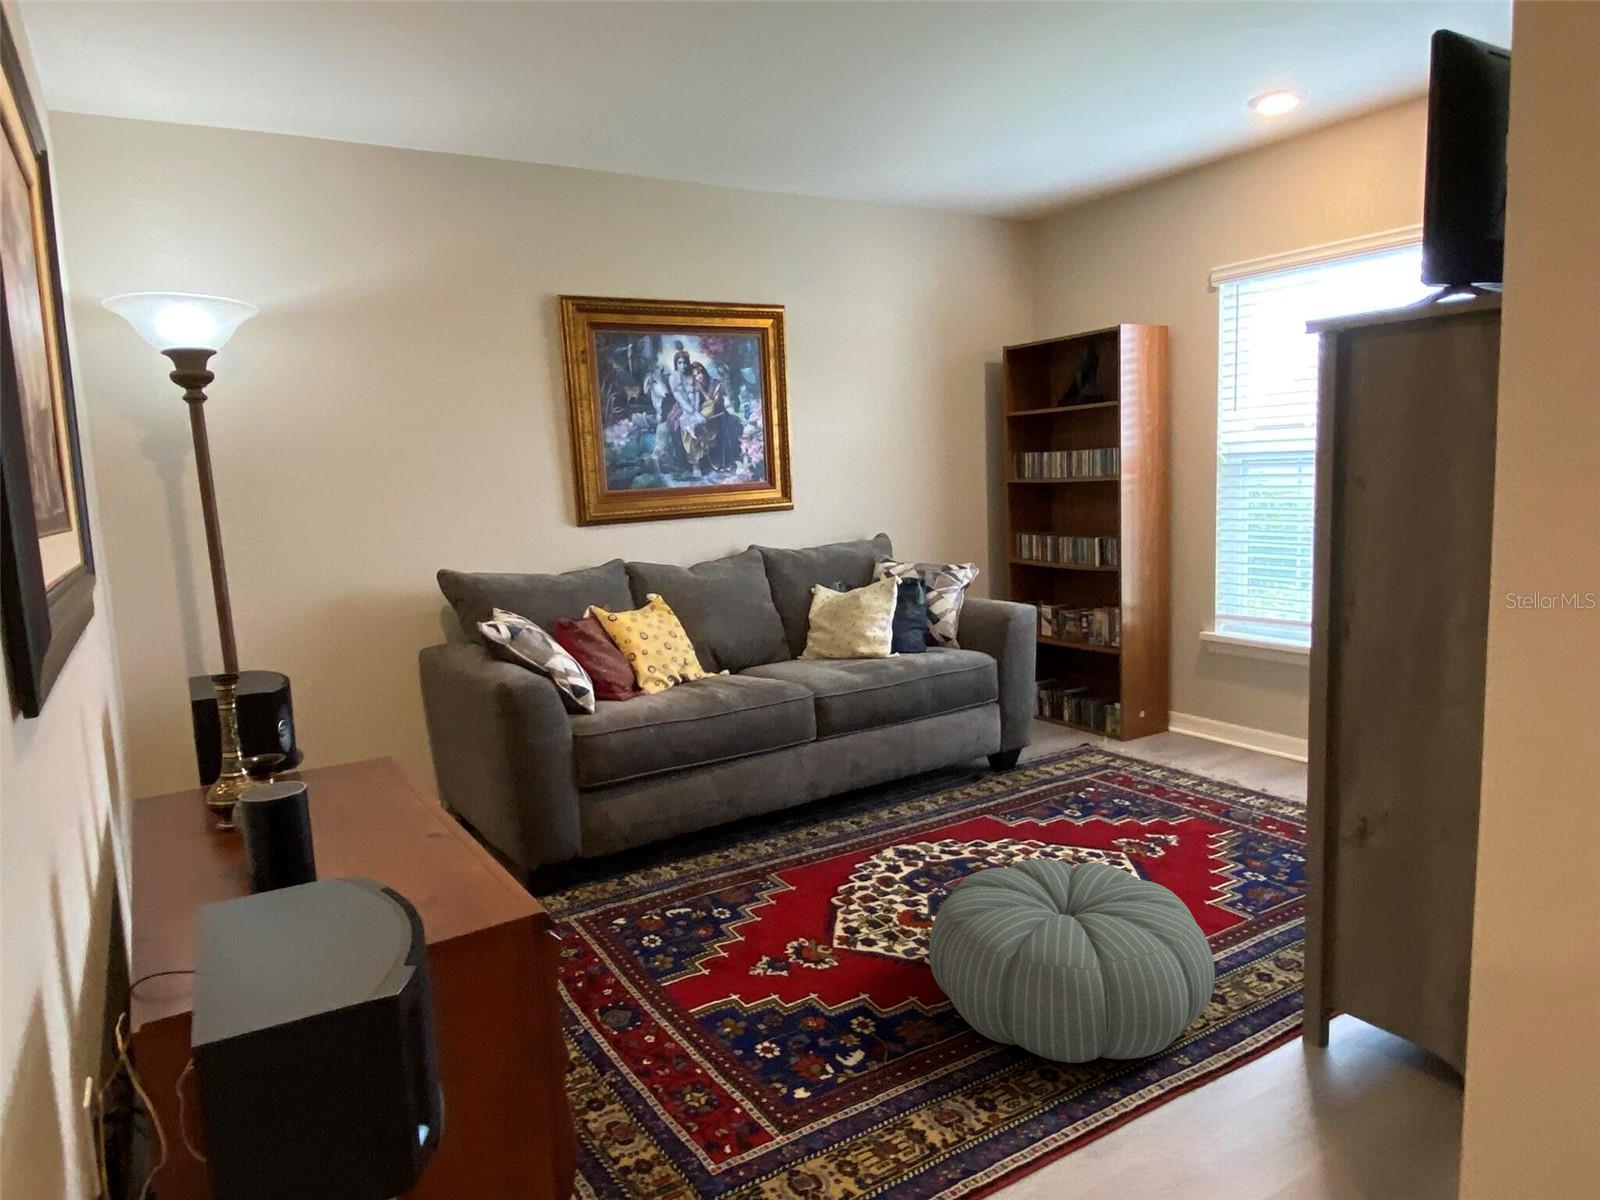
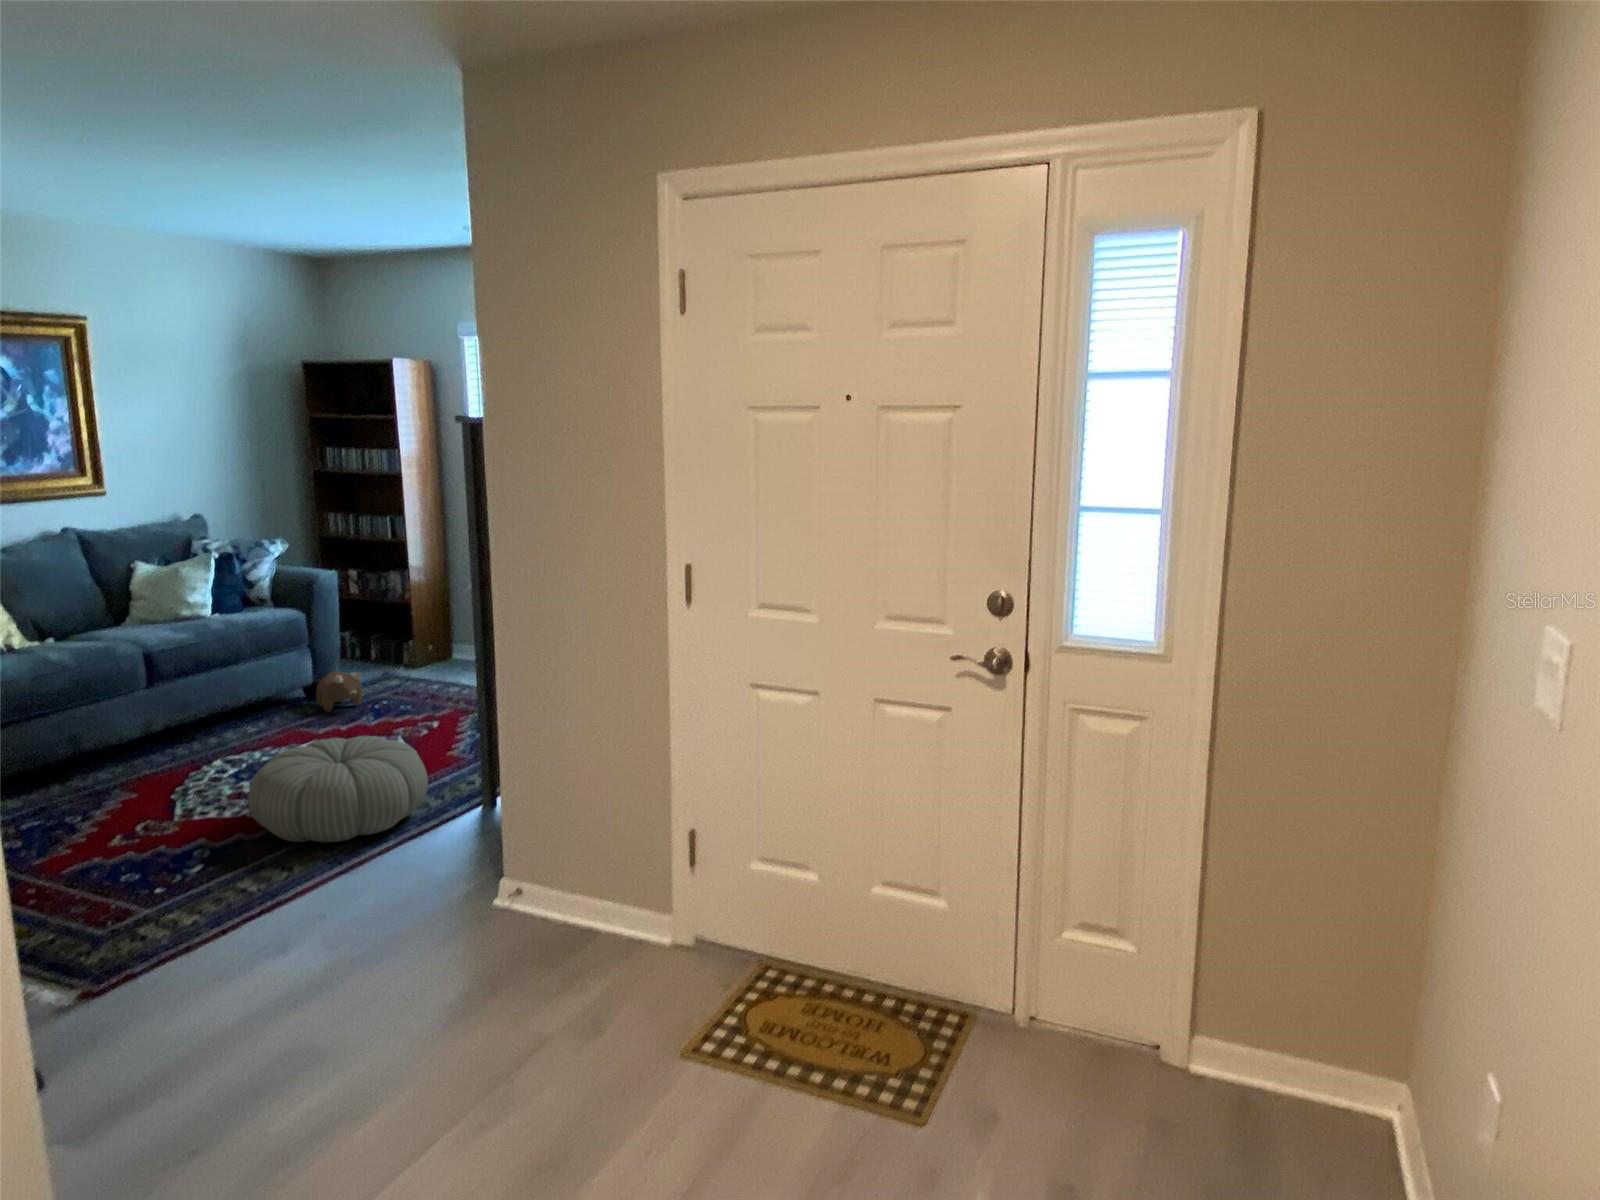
plush toy: none [1006,739,1067,795] -> present [316,671,362,712]

